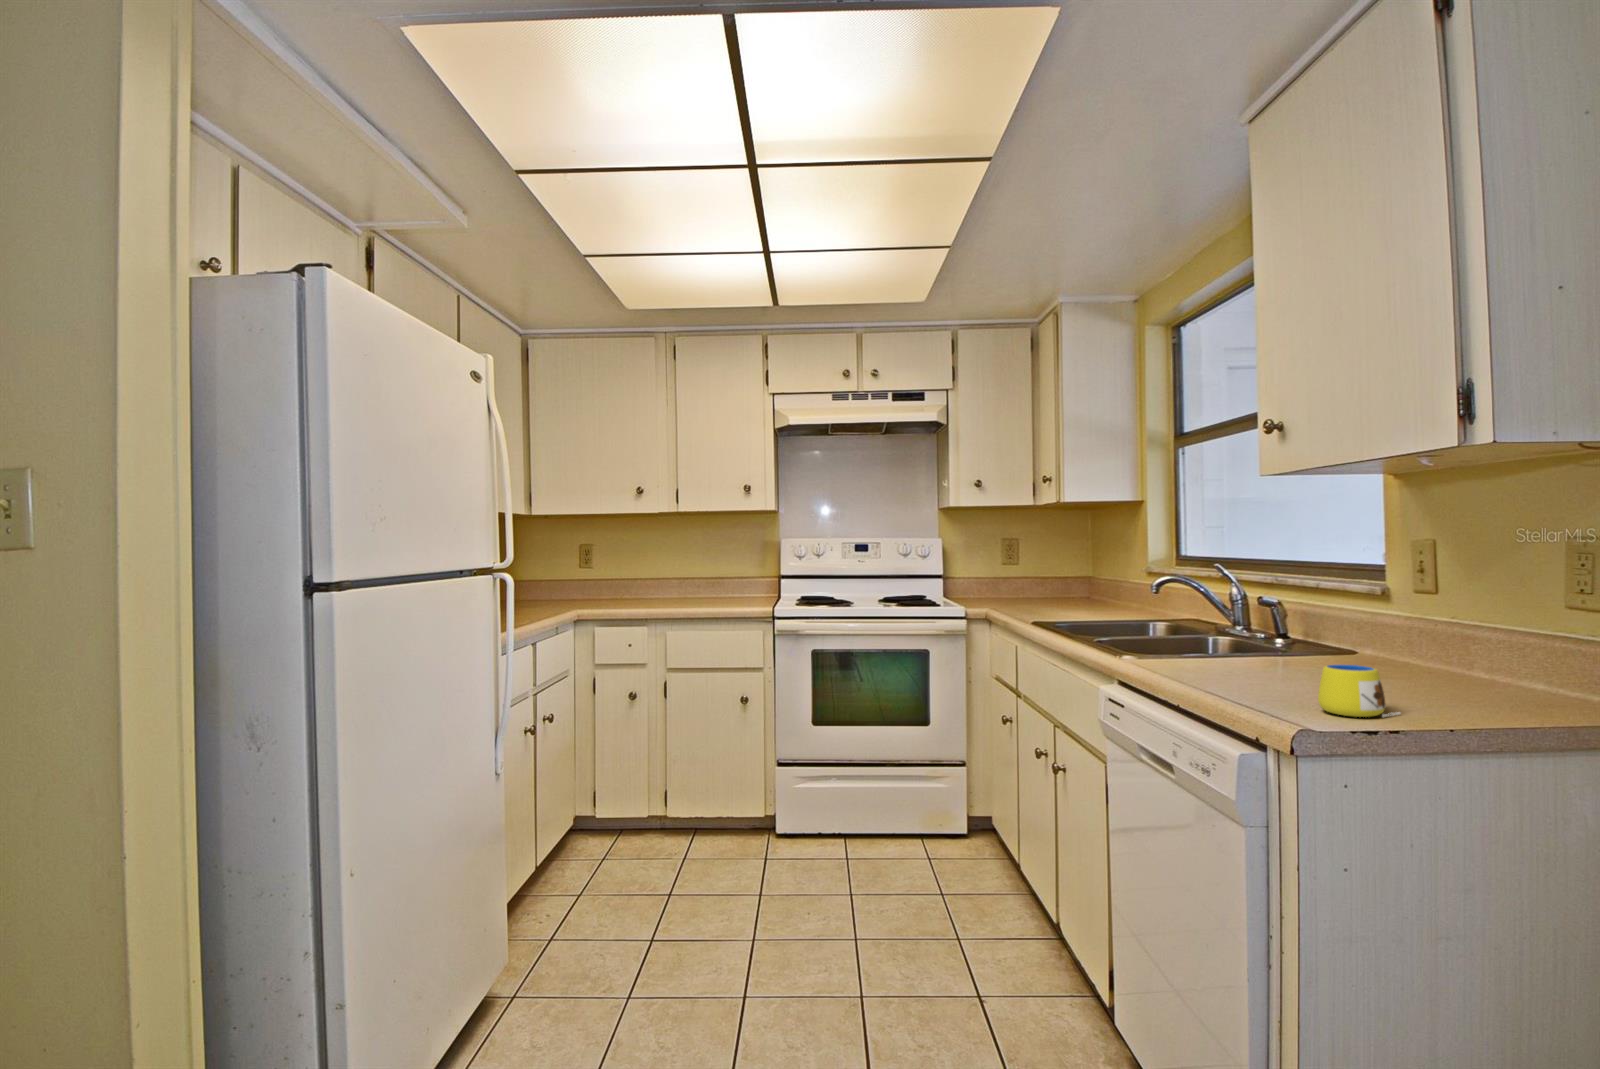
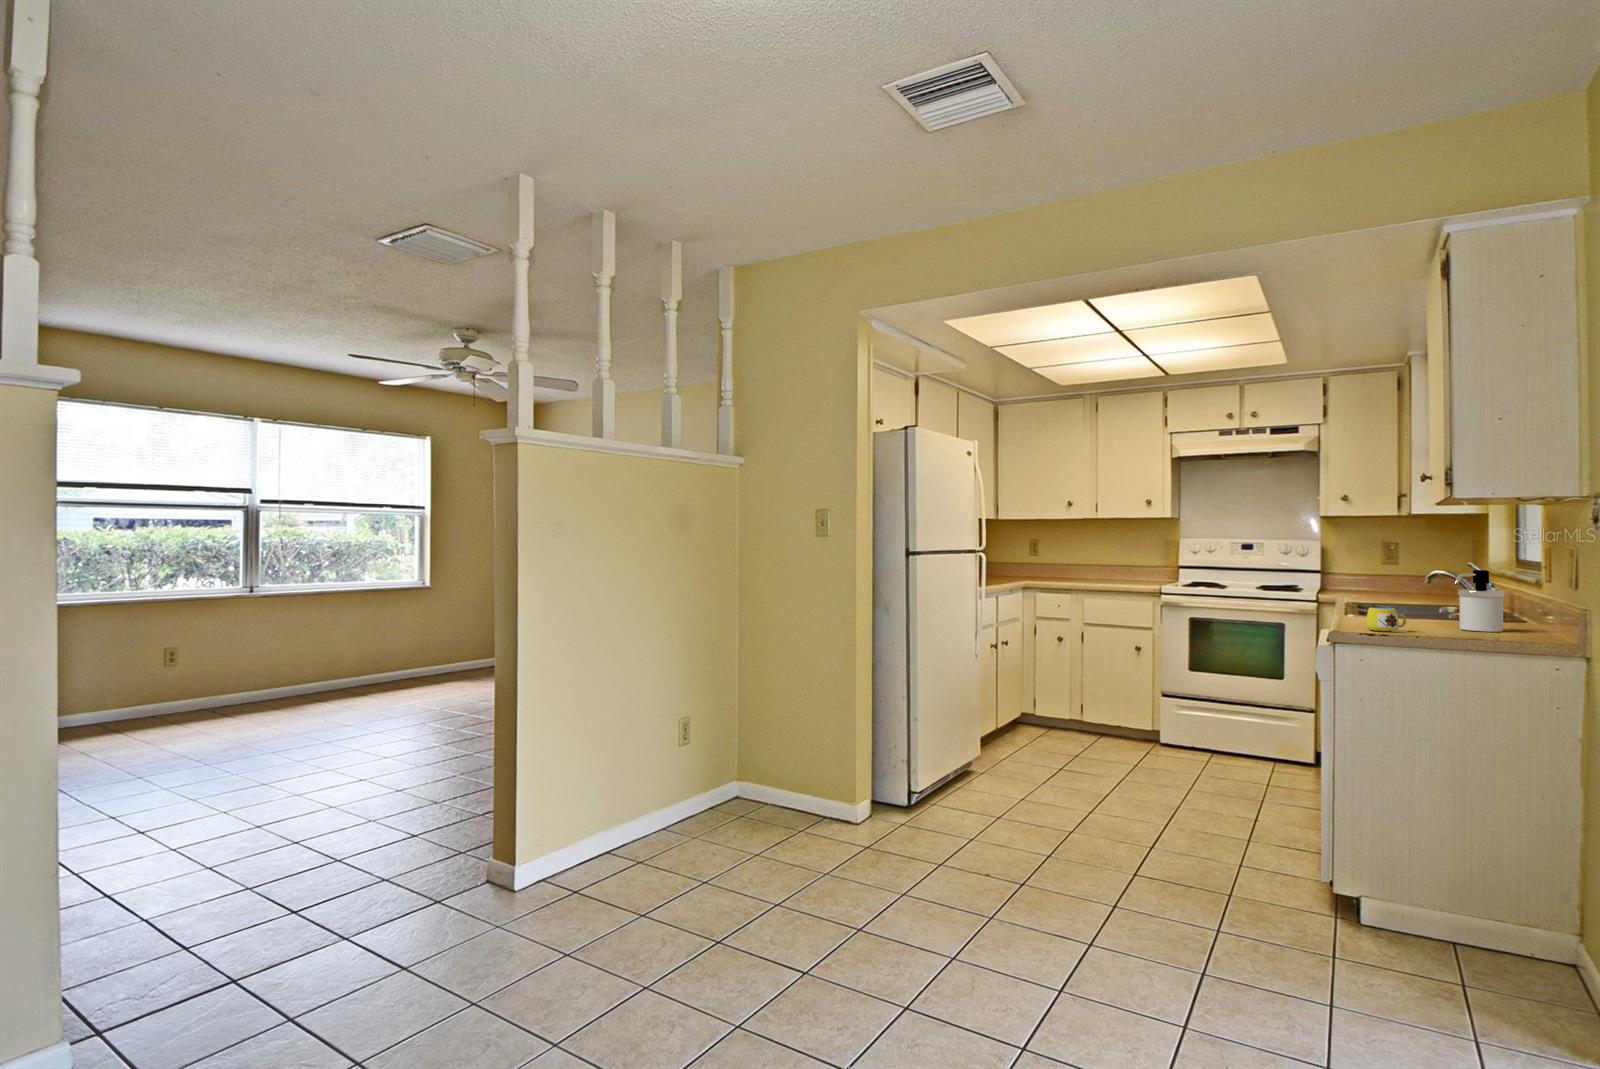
soap dispenser: none [1391,581,1475,694] -> present [1454,570,1505,632]

